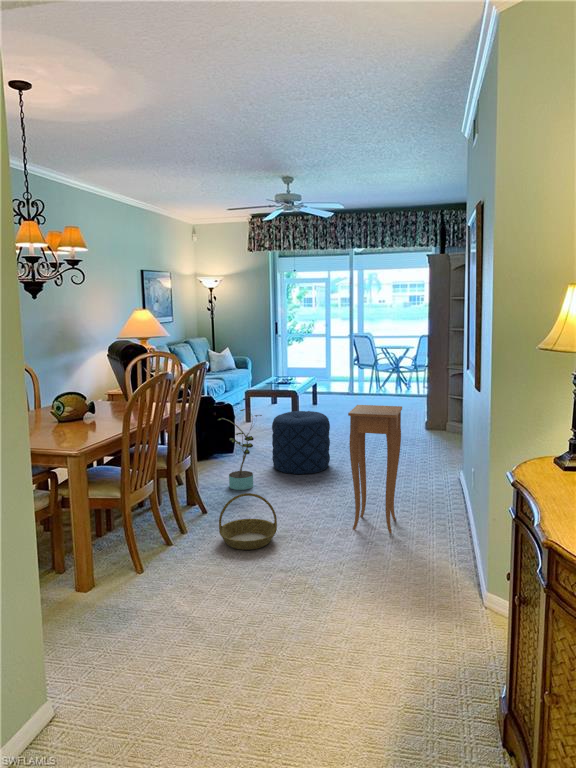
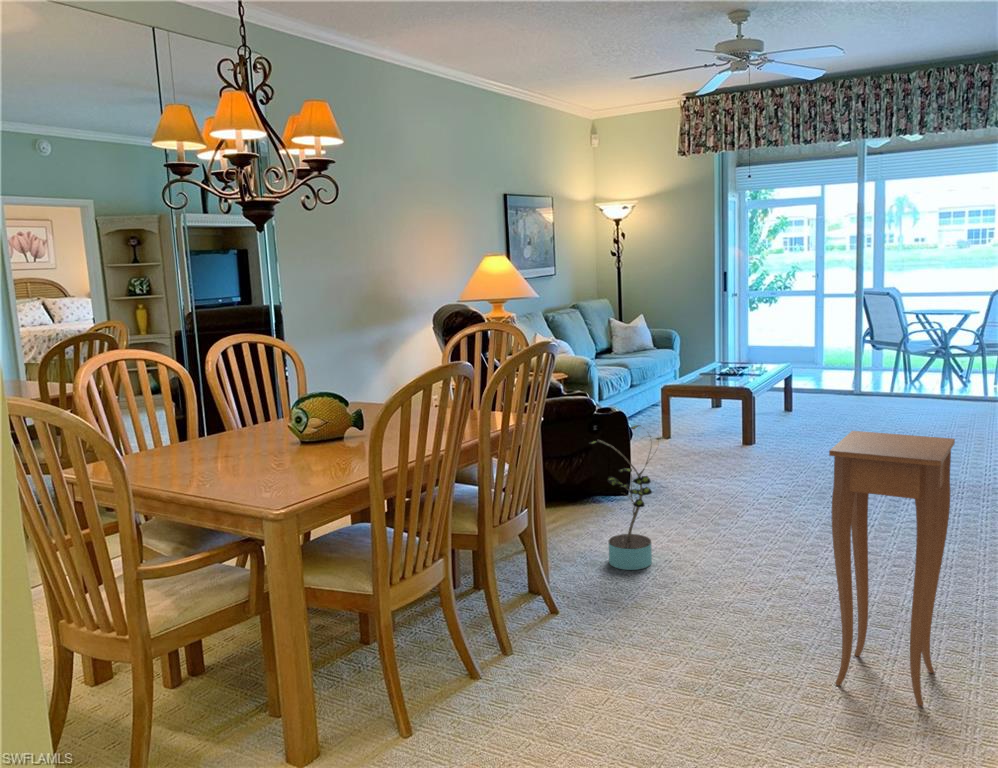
pouf: present [272,411,330,474] -> none [693,430,803,546]
basket: present [219,493,277,550] -> none [564,596,675,707]

